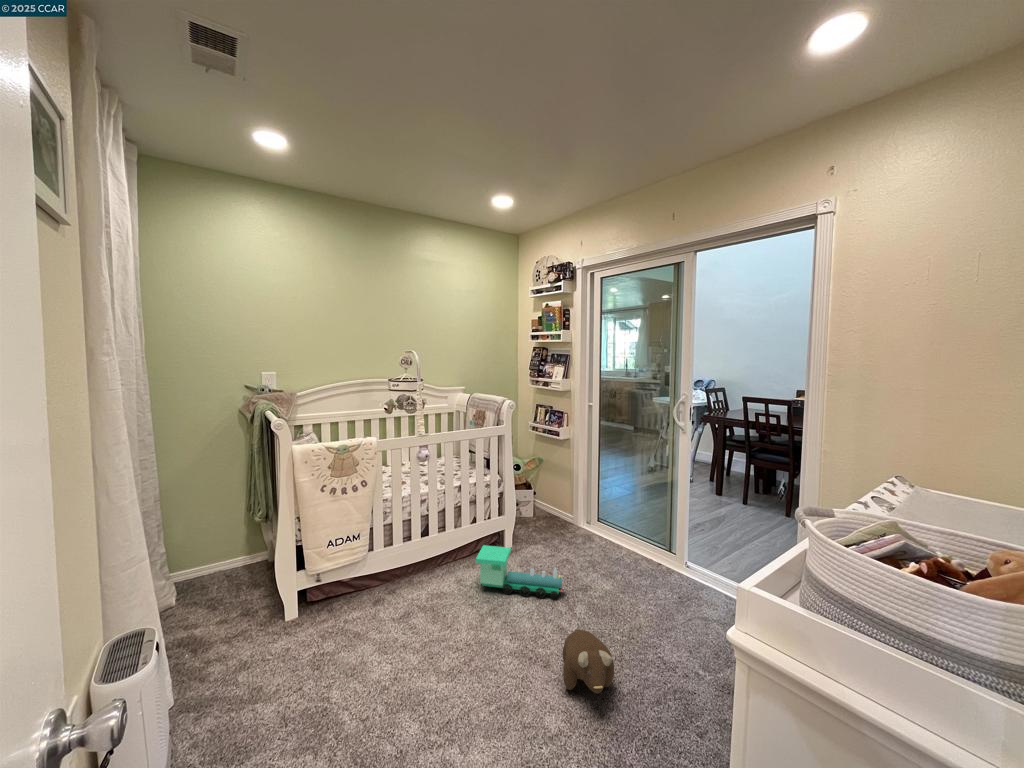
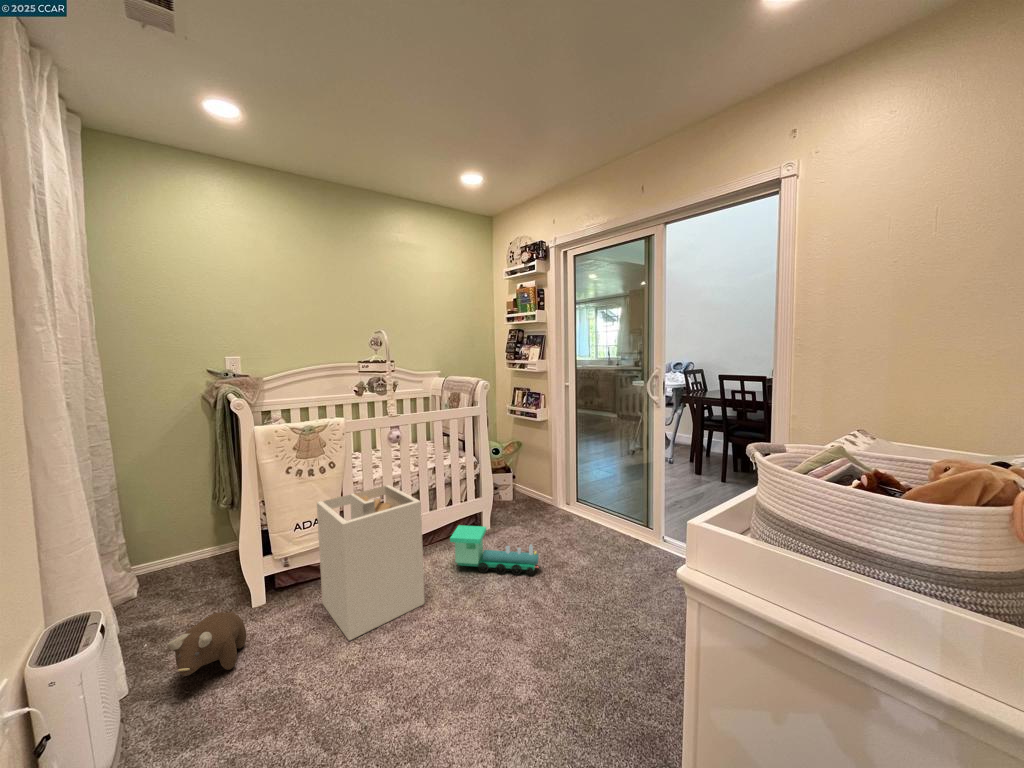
laundry hamper: none [350,505,452,660] -> present [317,485,425,640]
plush toy: present [563,629,614,693] -> present [168,612,246,676]

